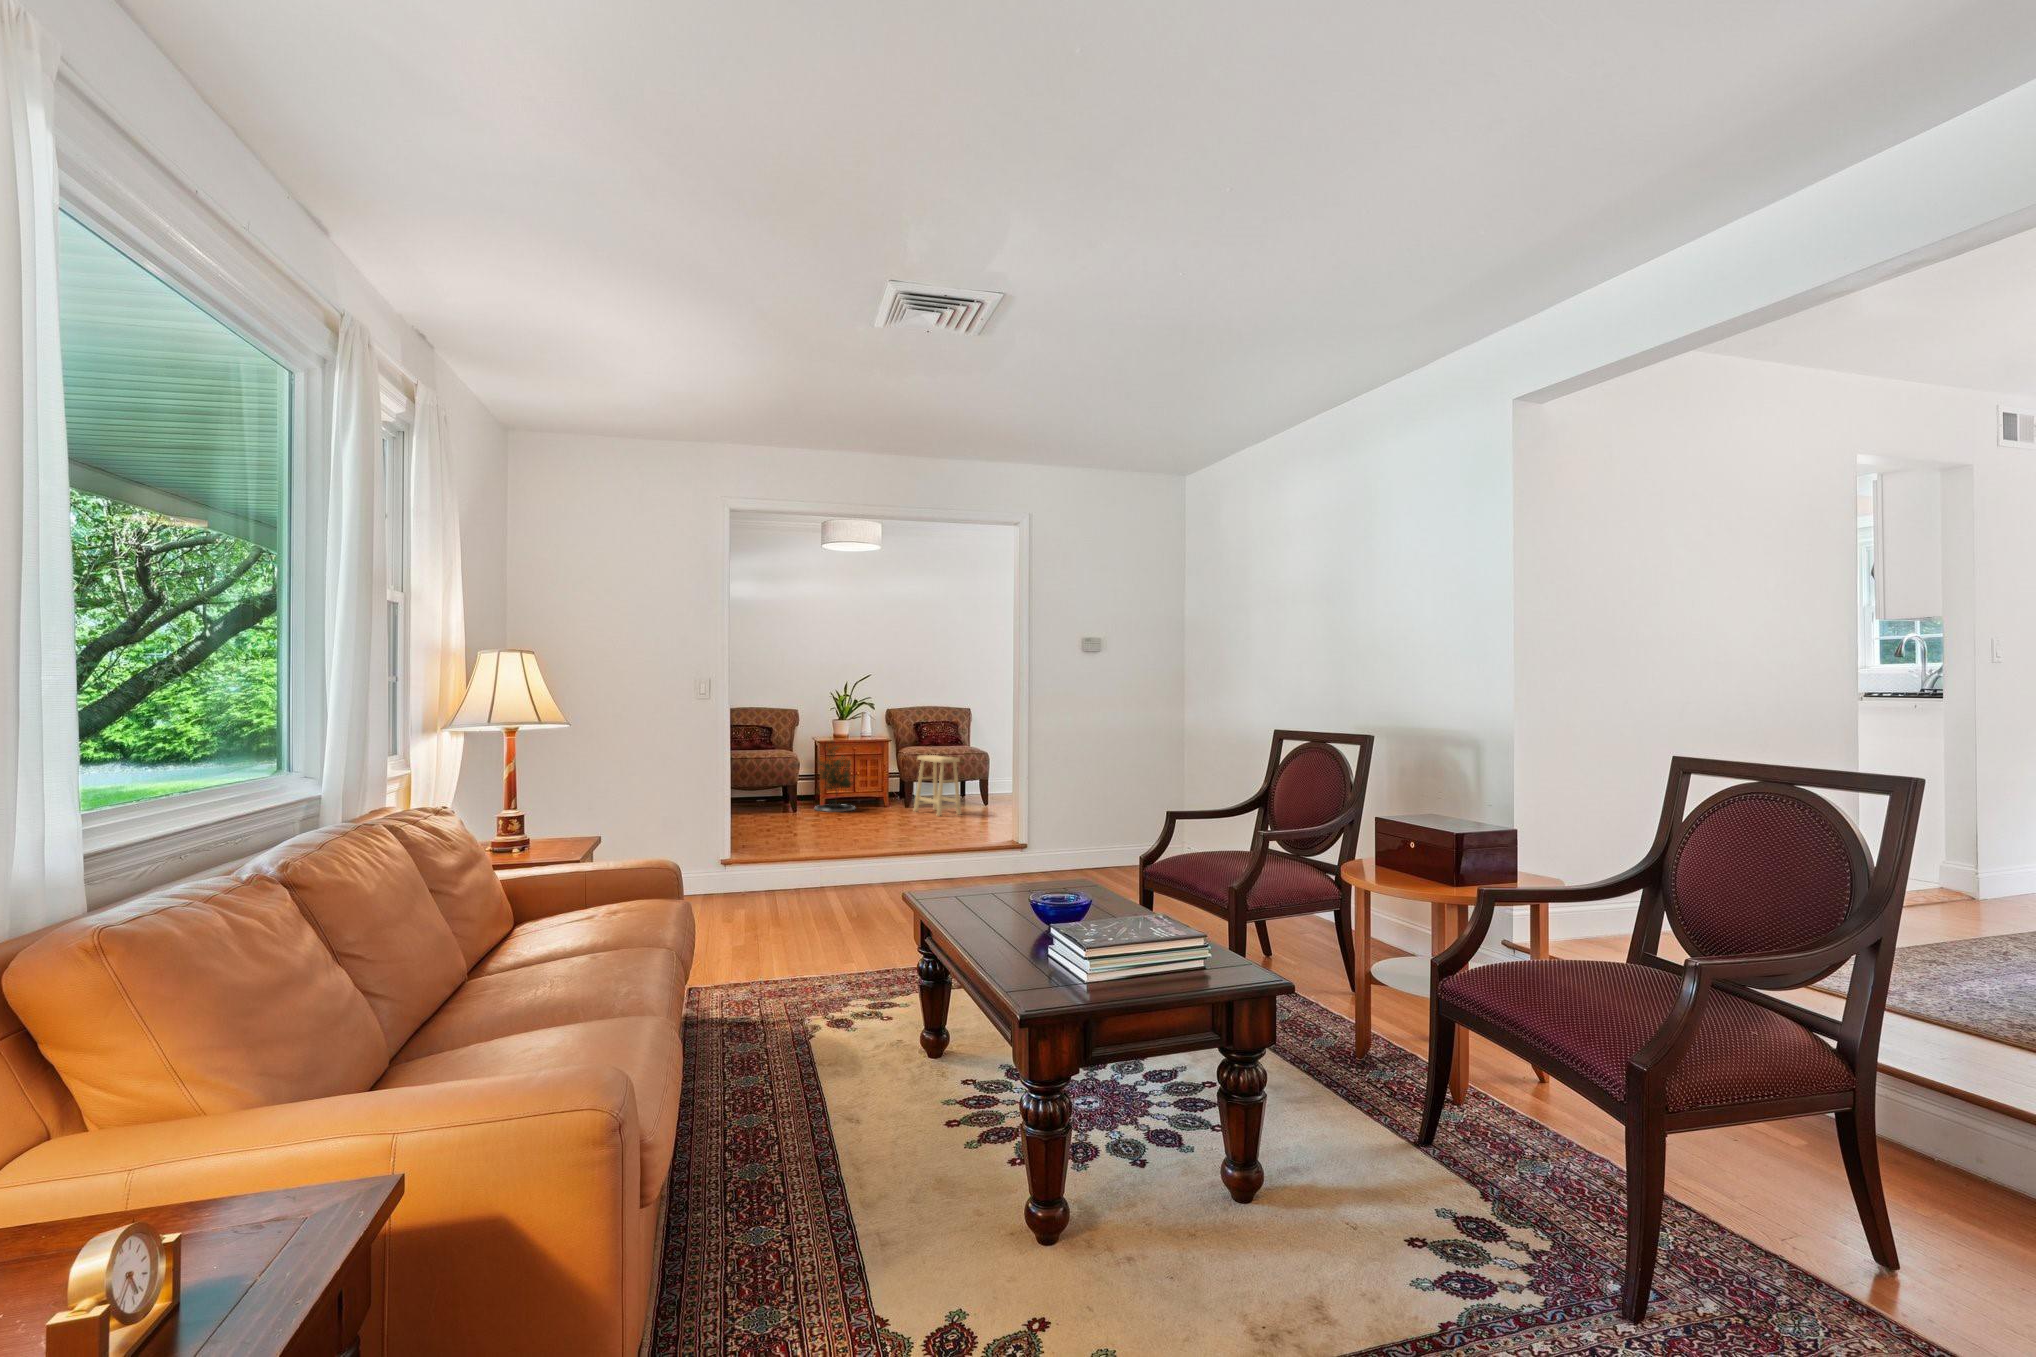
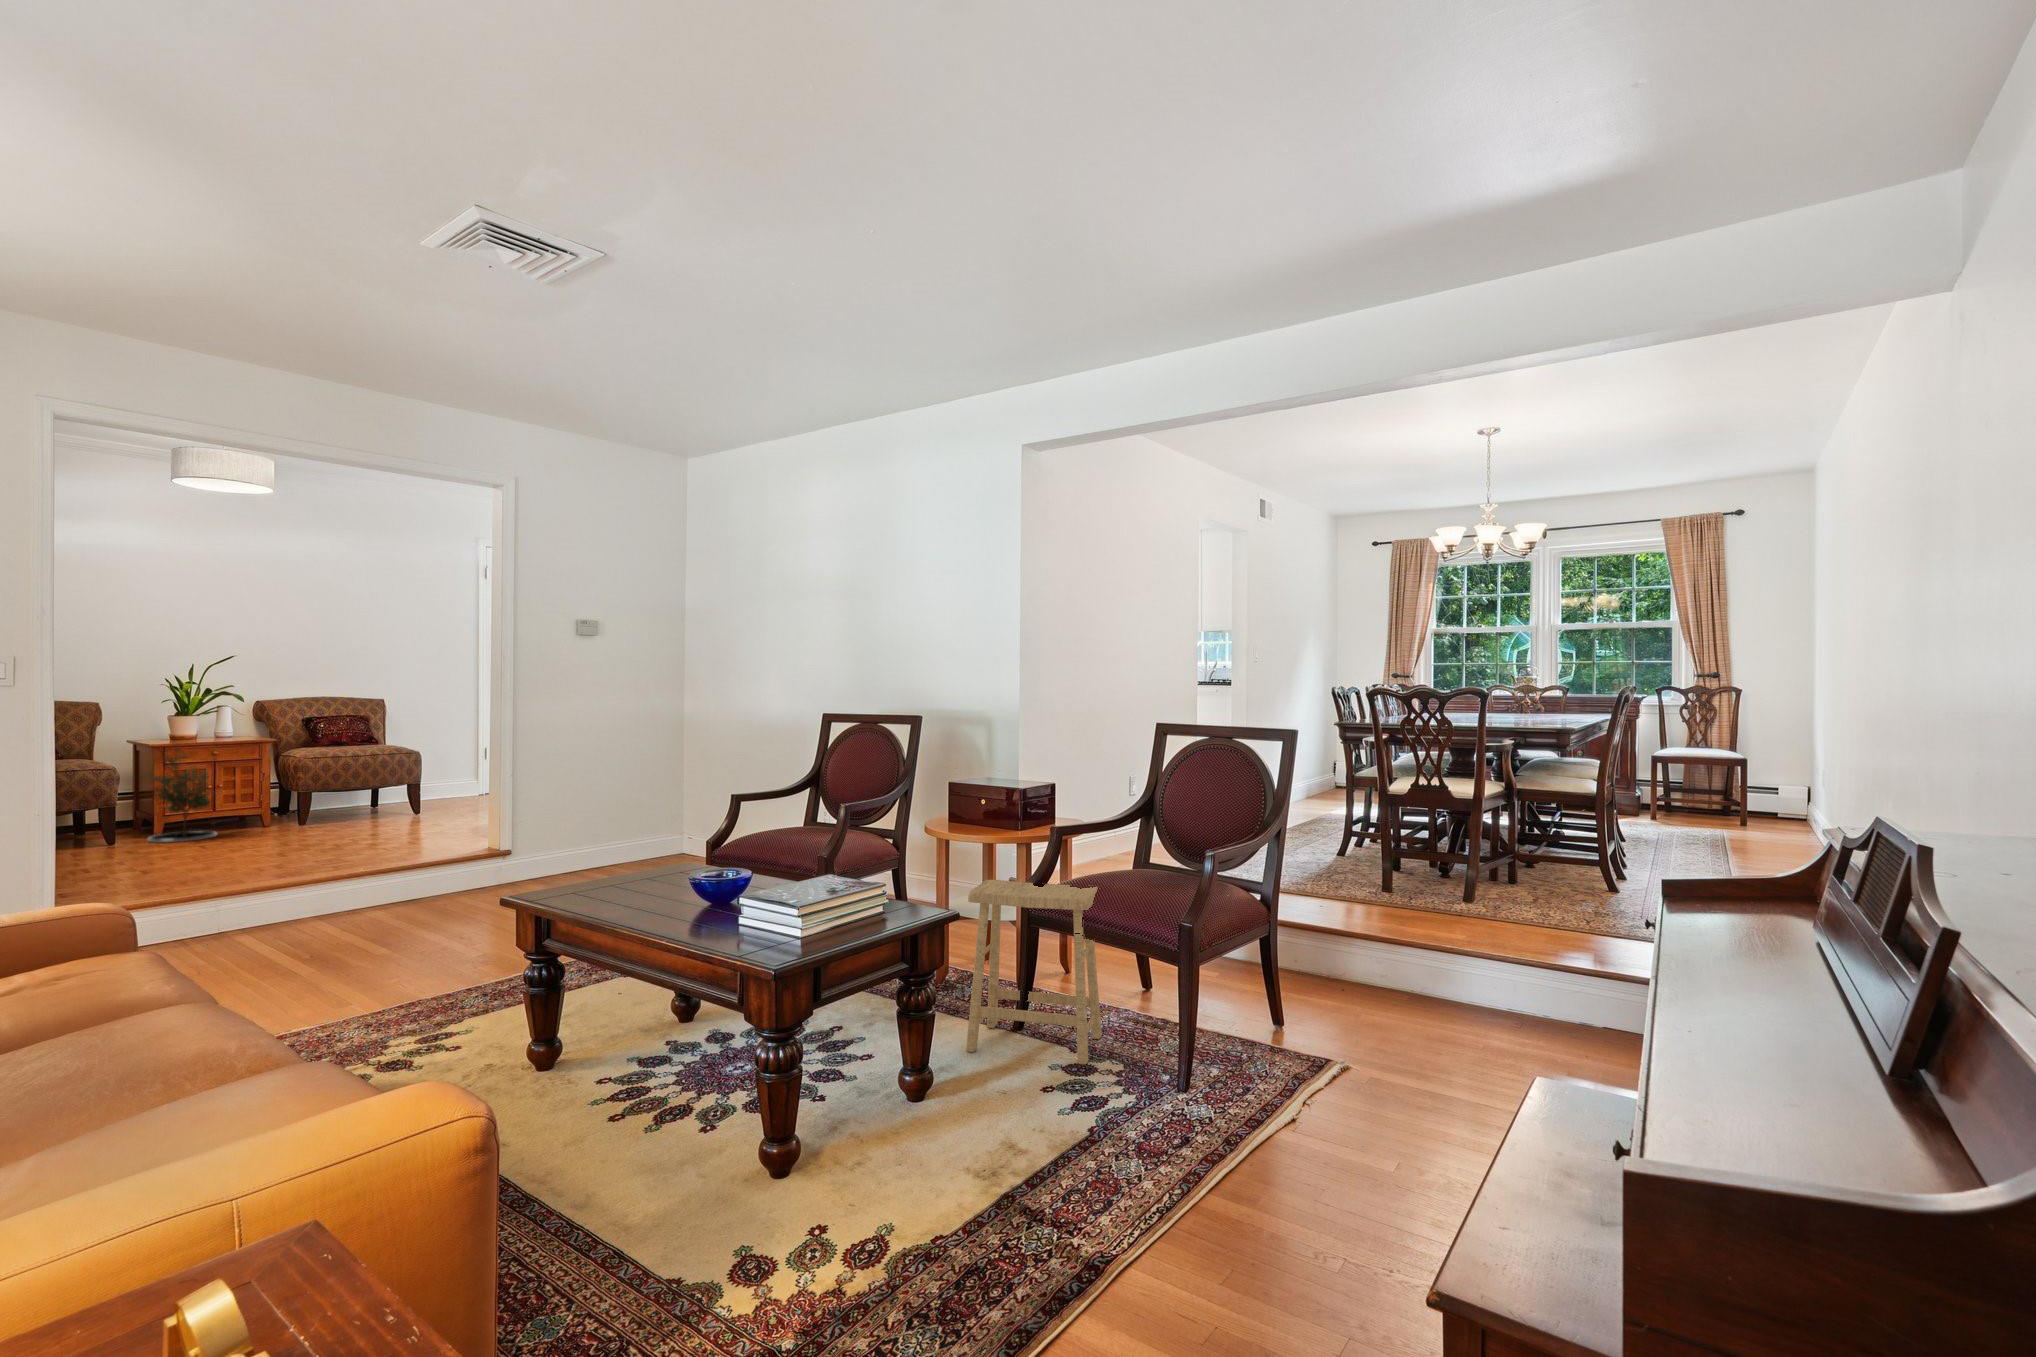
footstool: present [914,755,961,816] -> present [966,880,1102,1065]

